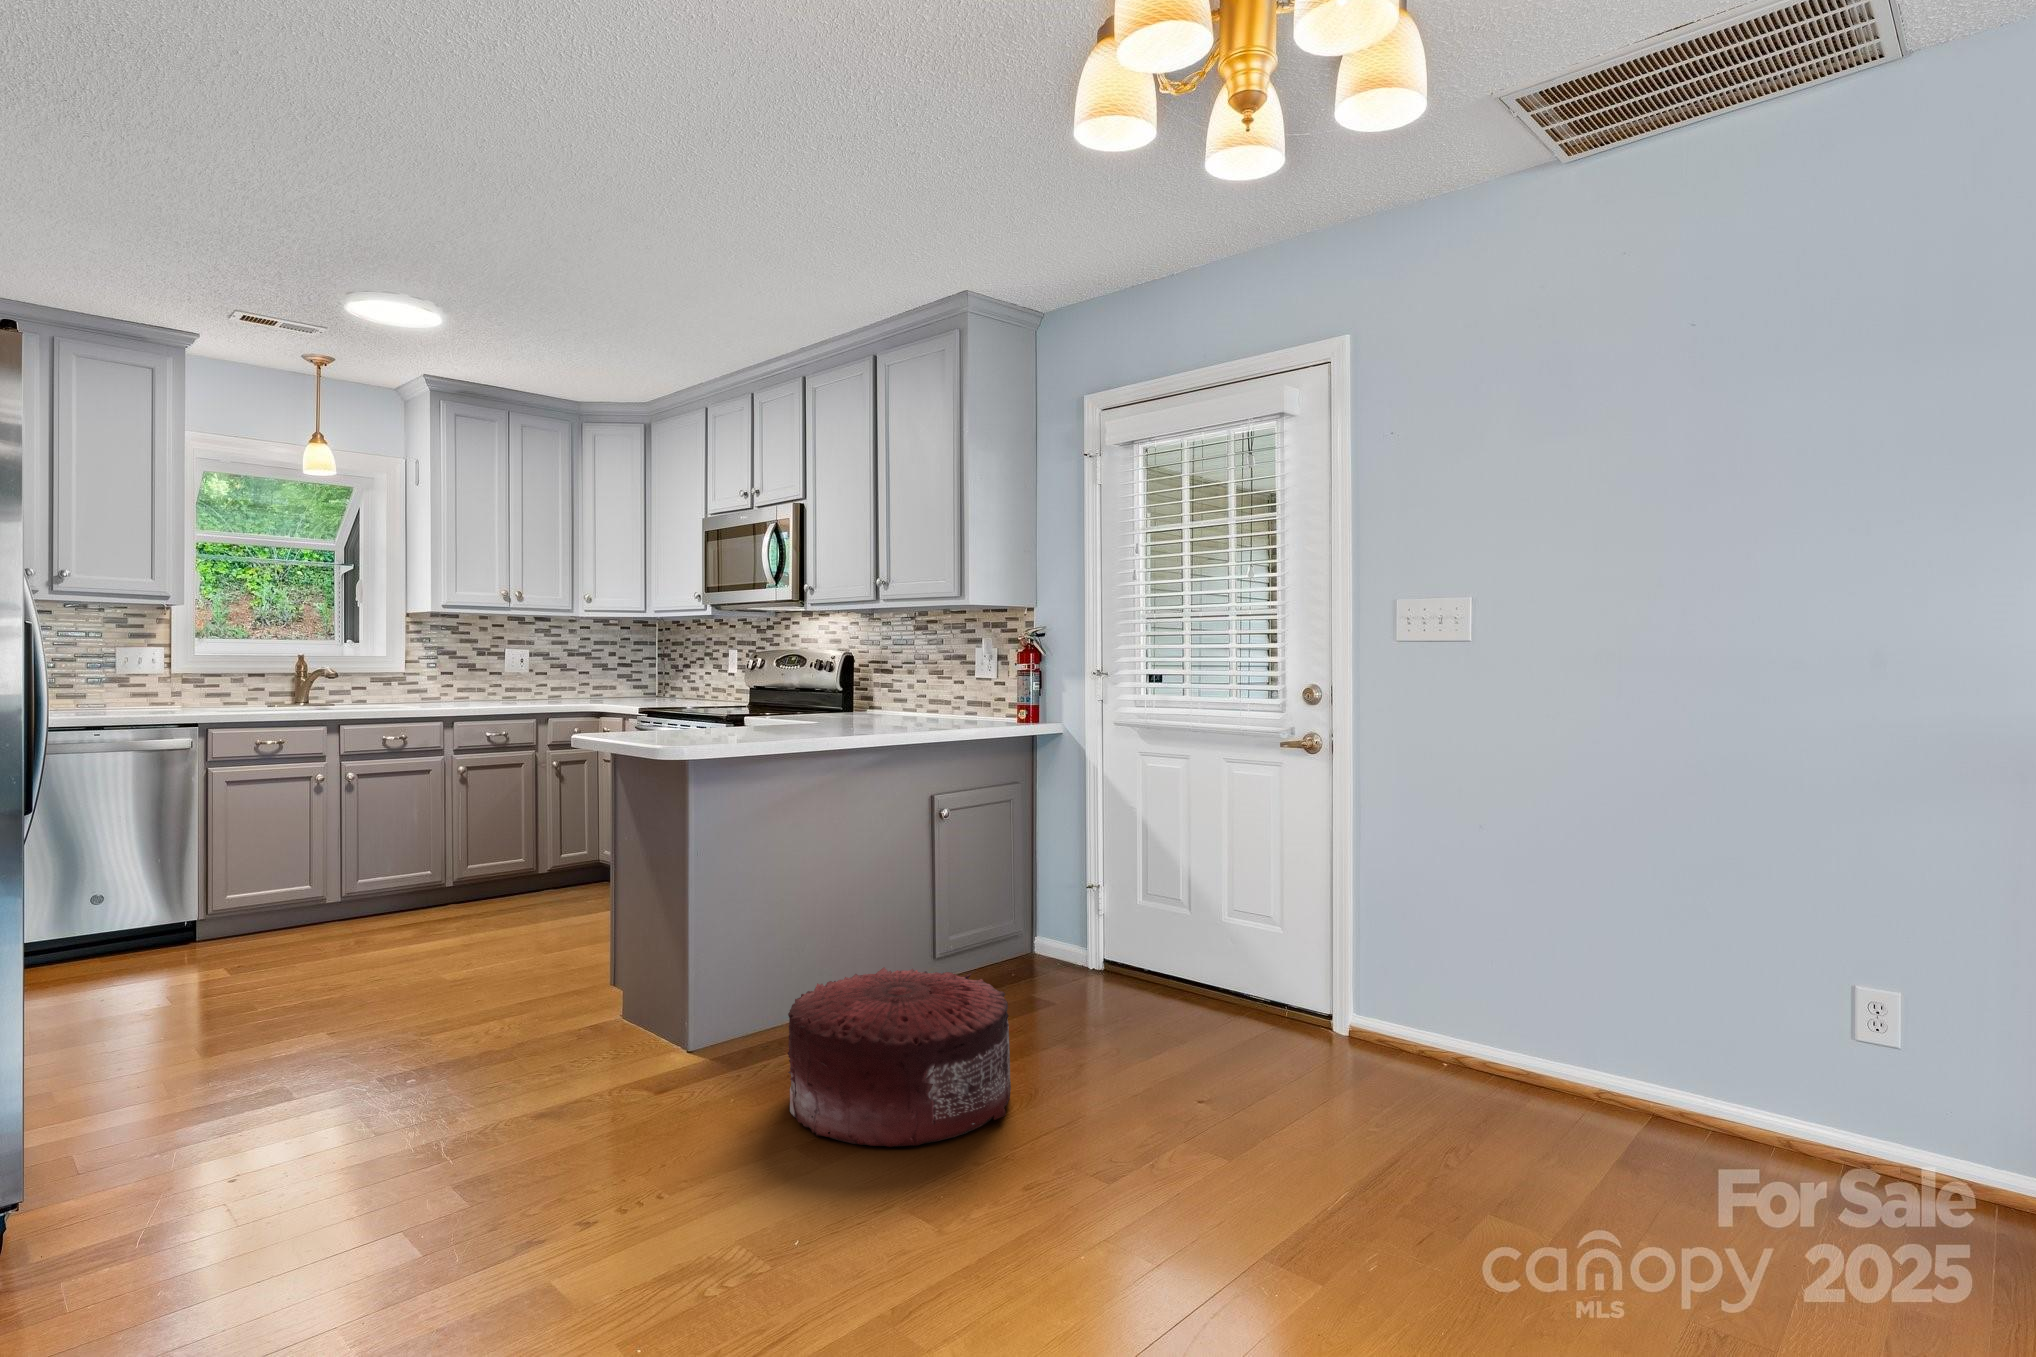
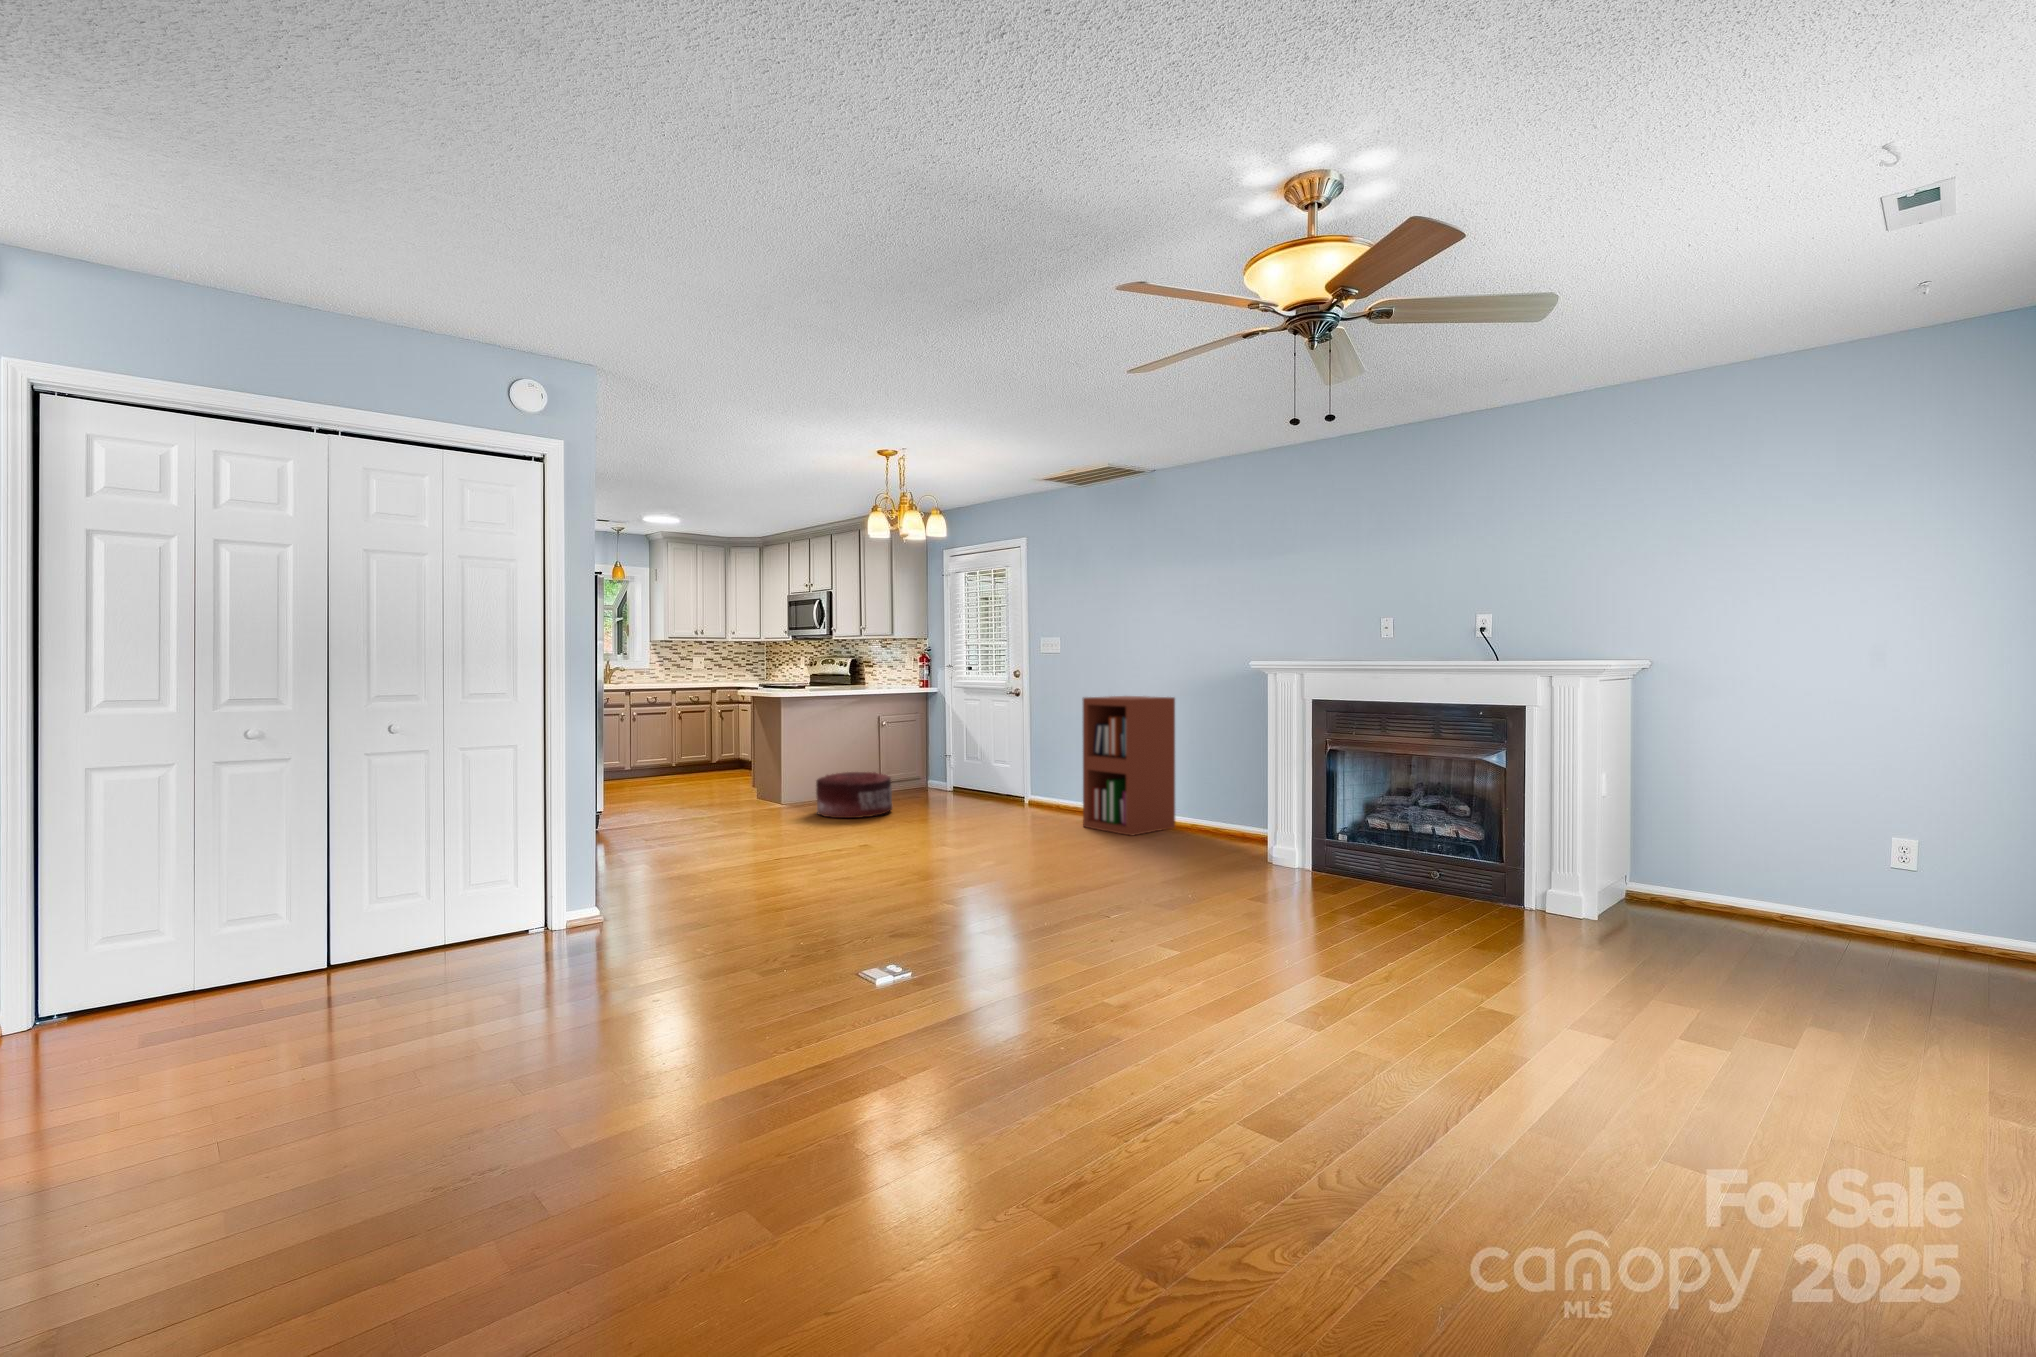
bookshelf: none [1688,770,2002,1297] -> present [1083,696,1175,836]

